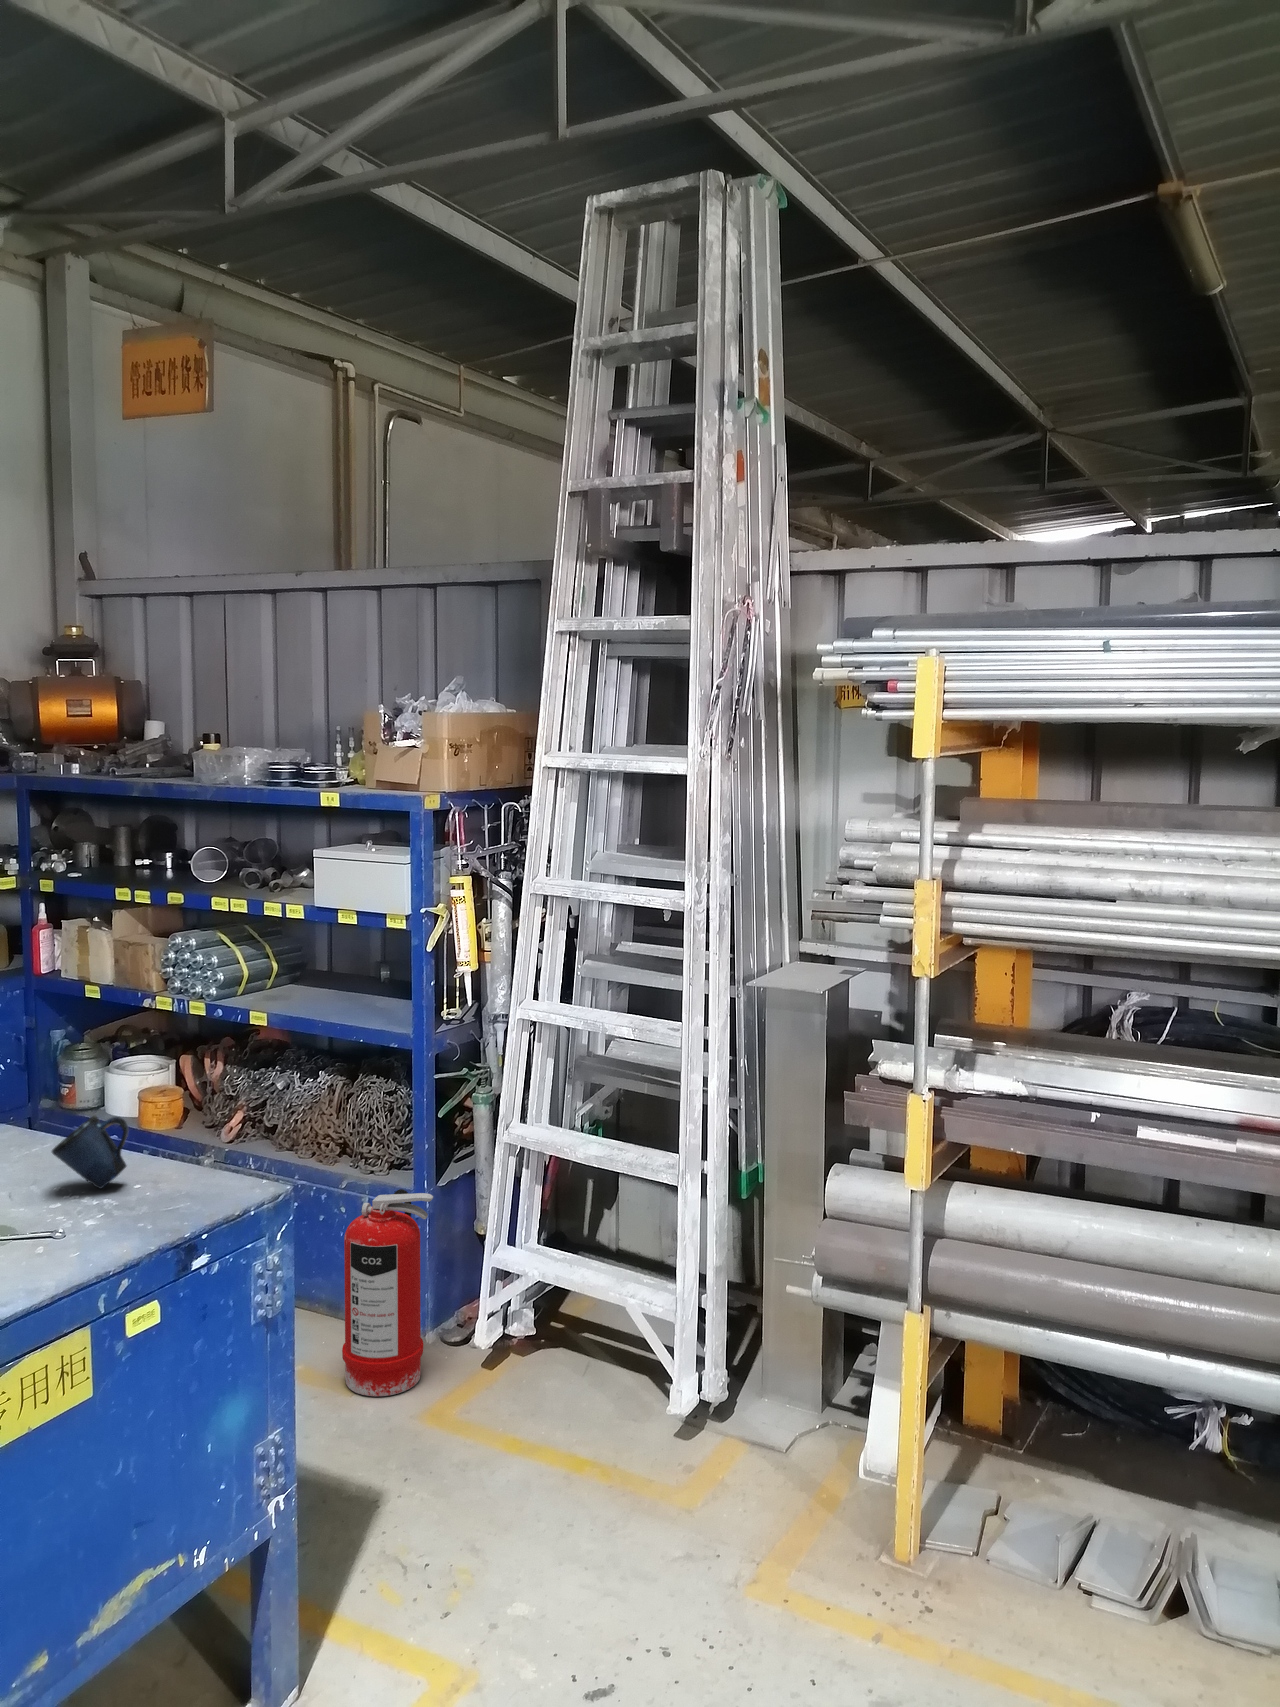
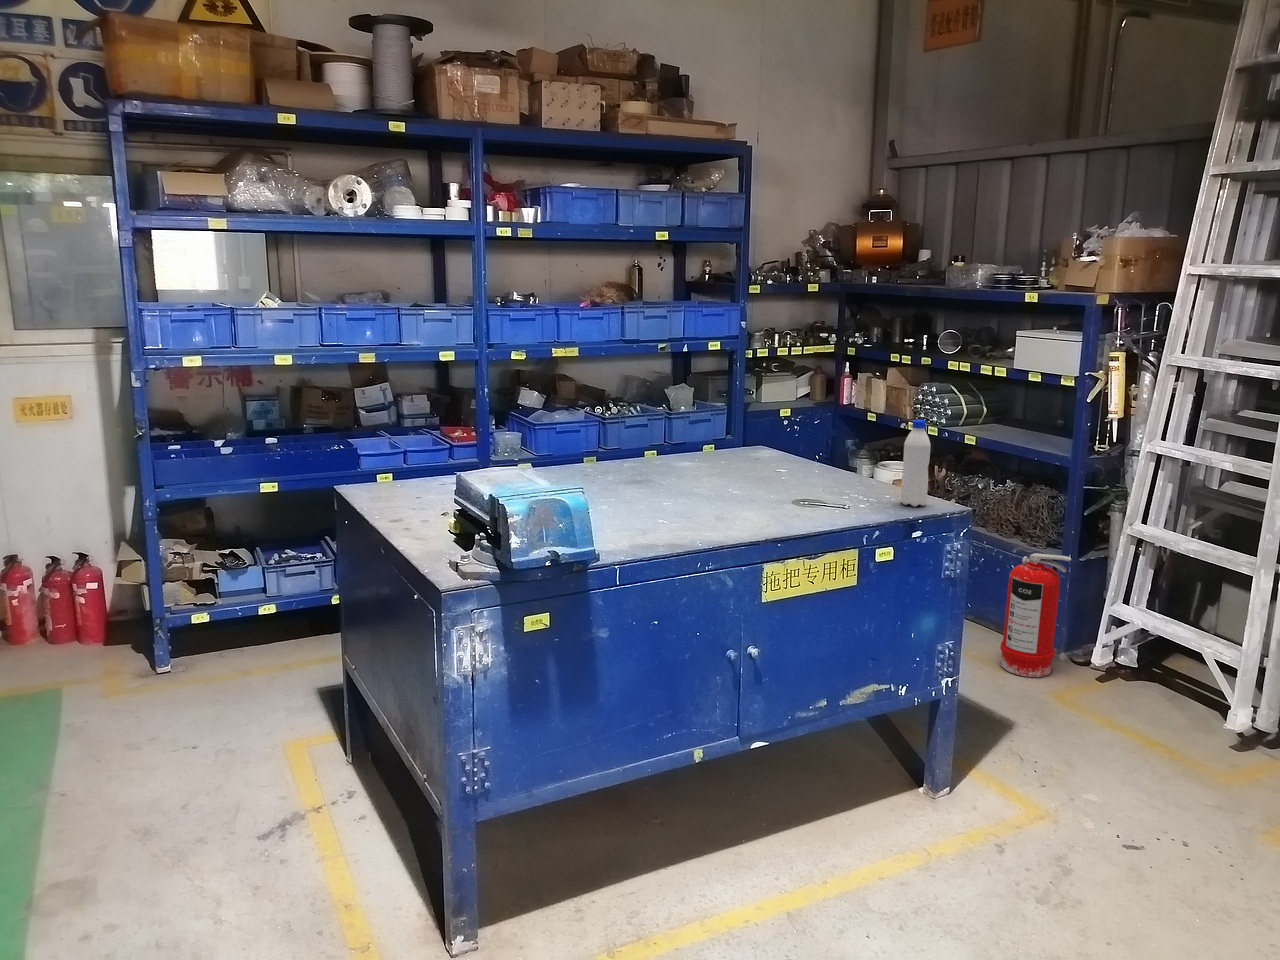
water bottle: none [161,1047,211,1206] -> present [901,420,931,507]
mug: present [52,1116,128,1189] -> none [846,454,886,494]

